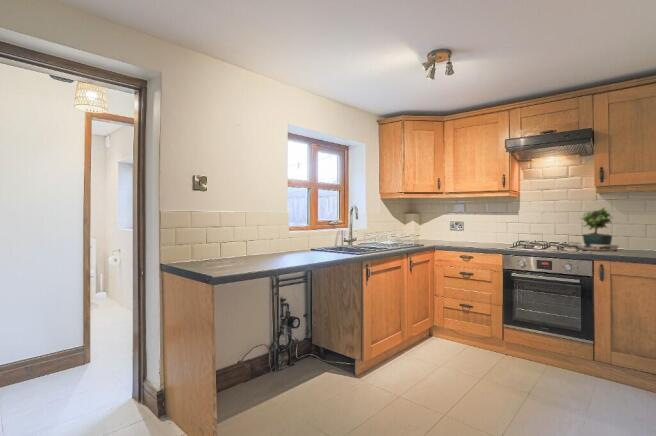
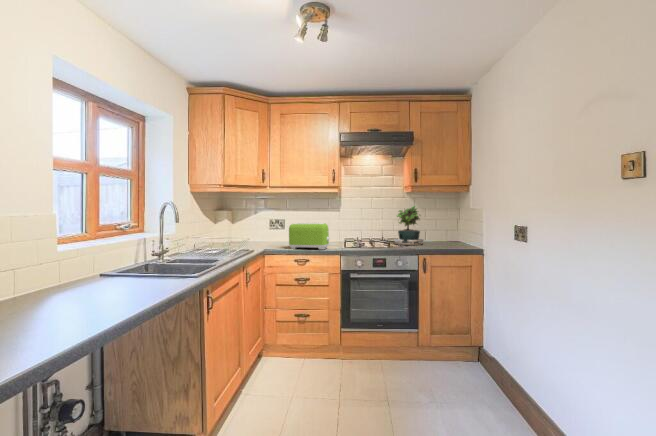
toaster: none [454,224,492,247] -> present [289,223,329,249]

